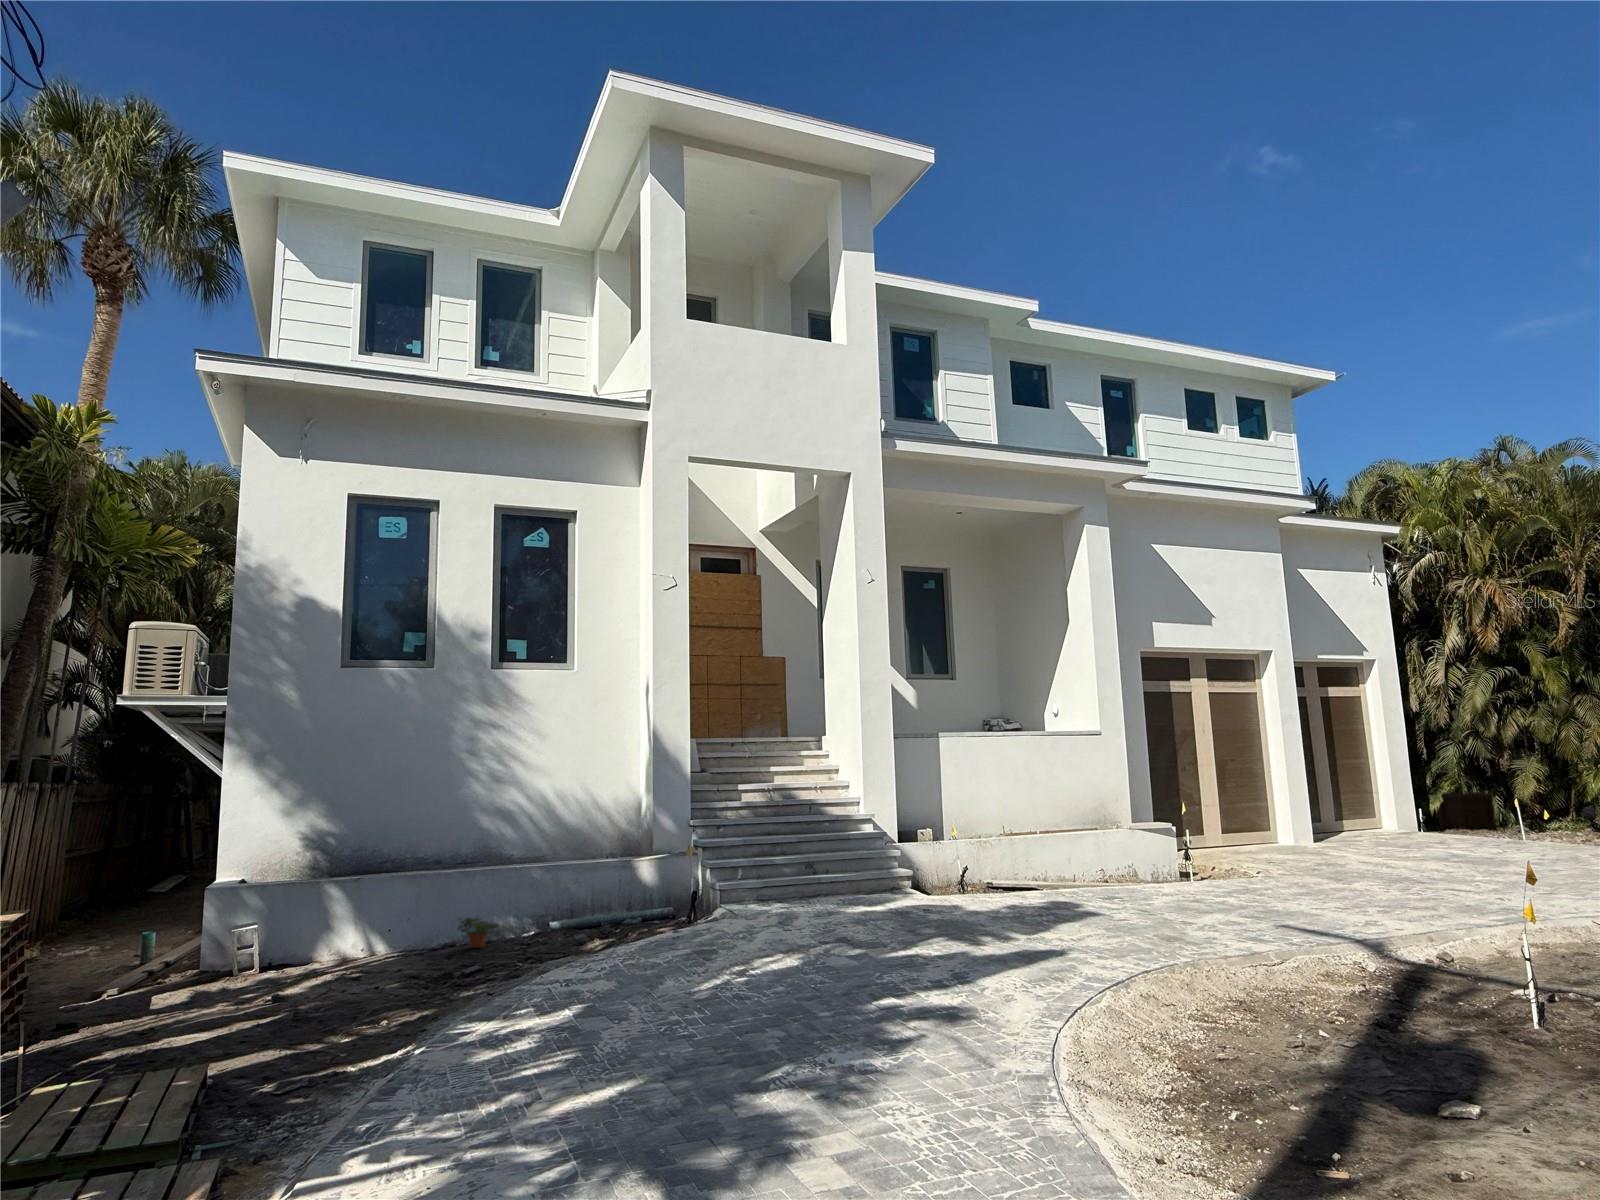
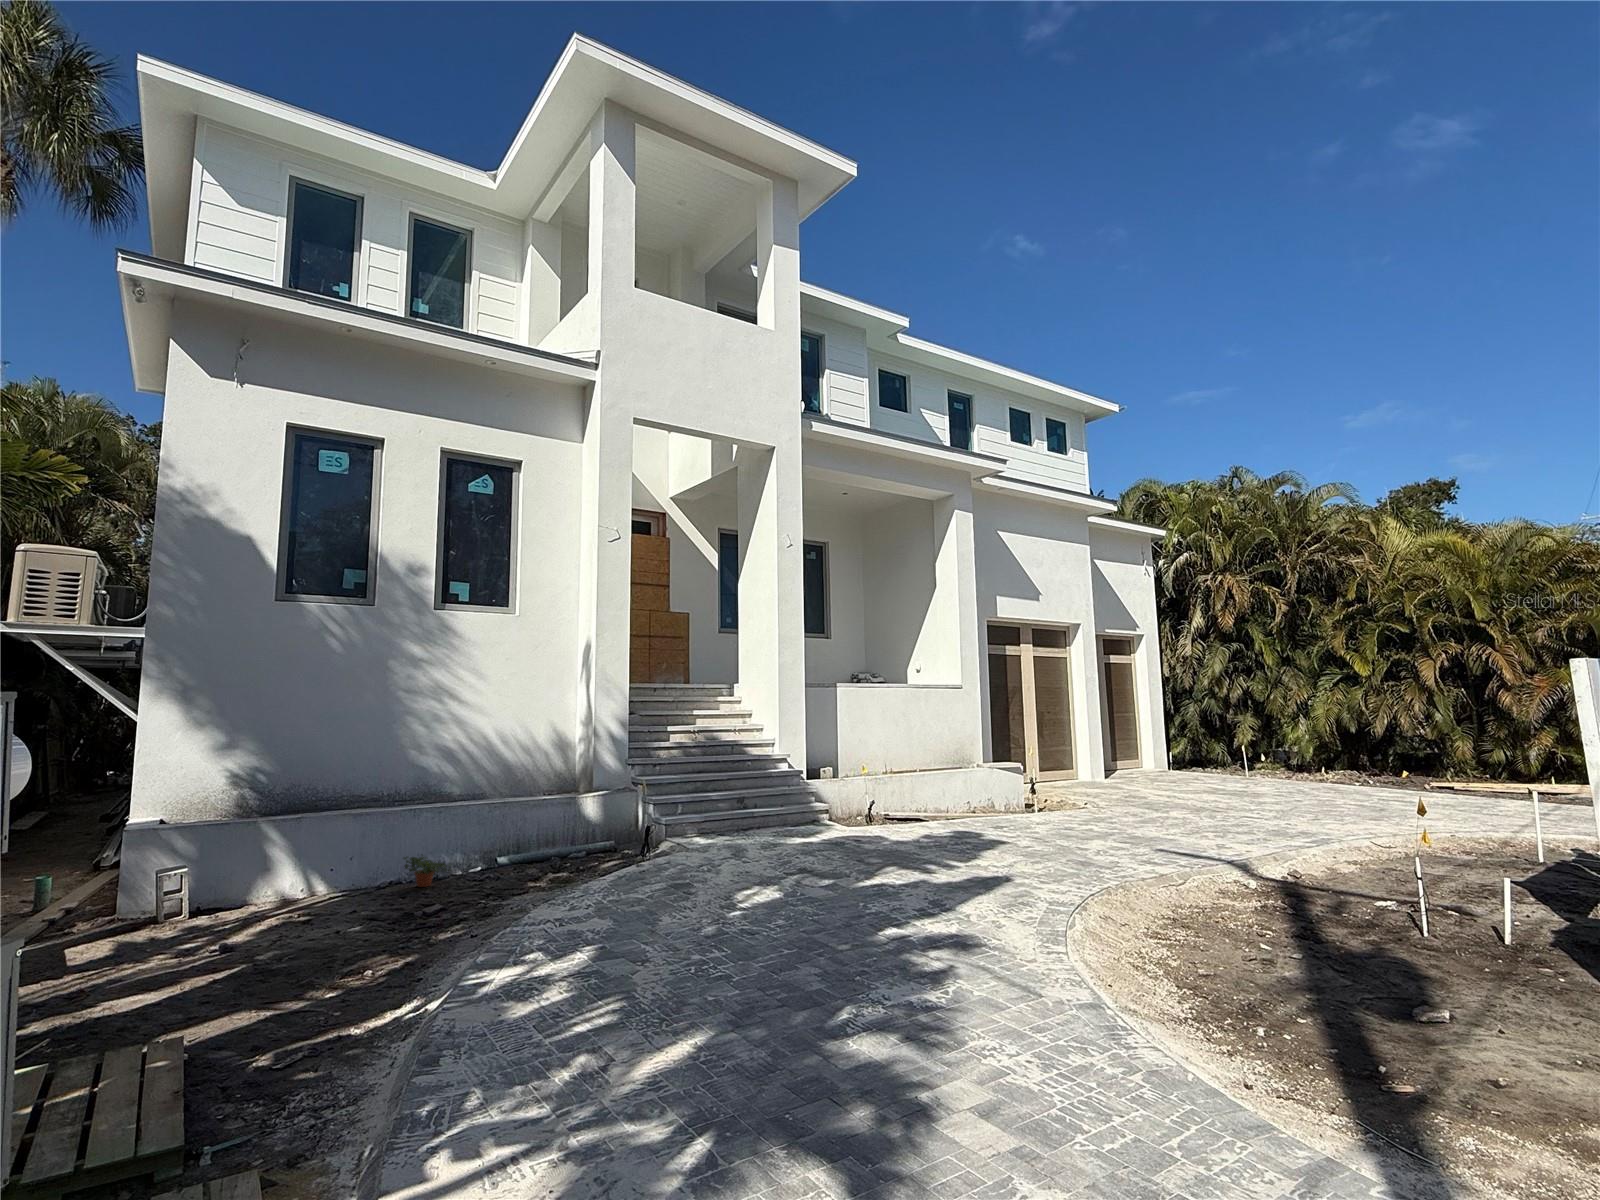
wooden crate: present [1439,792,1496,829] -> none [1181,738,1222,766]

